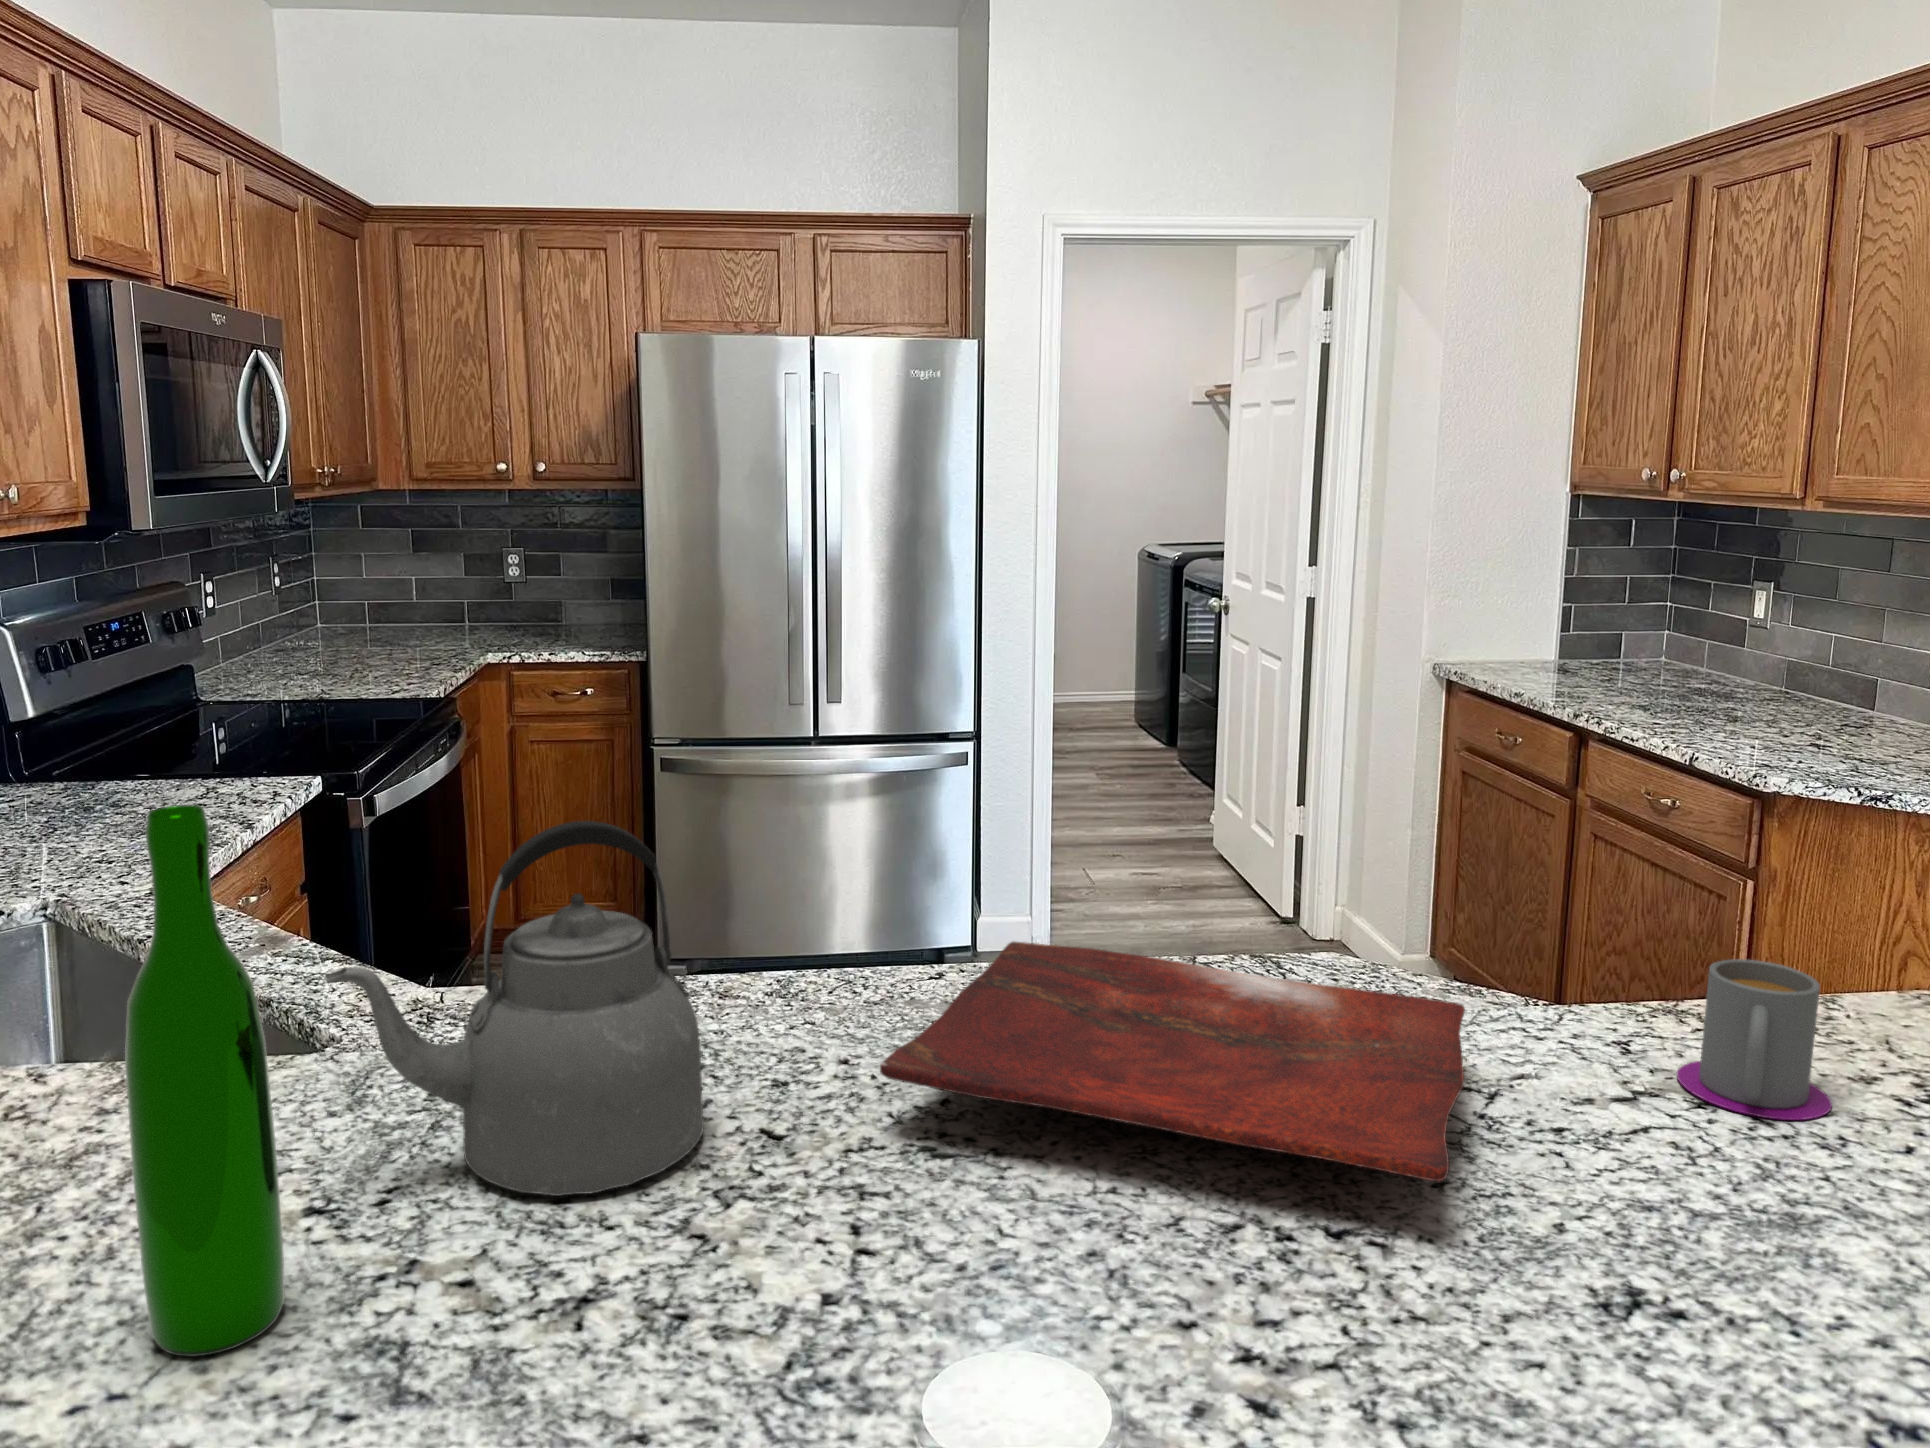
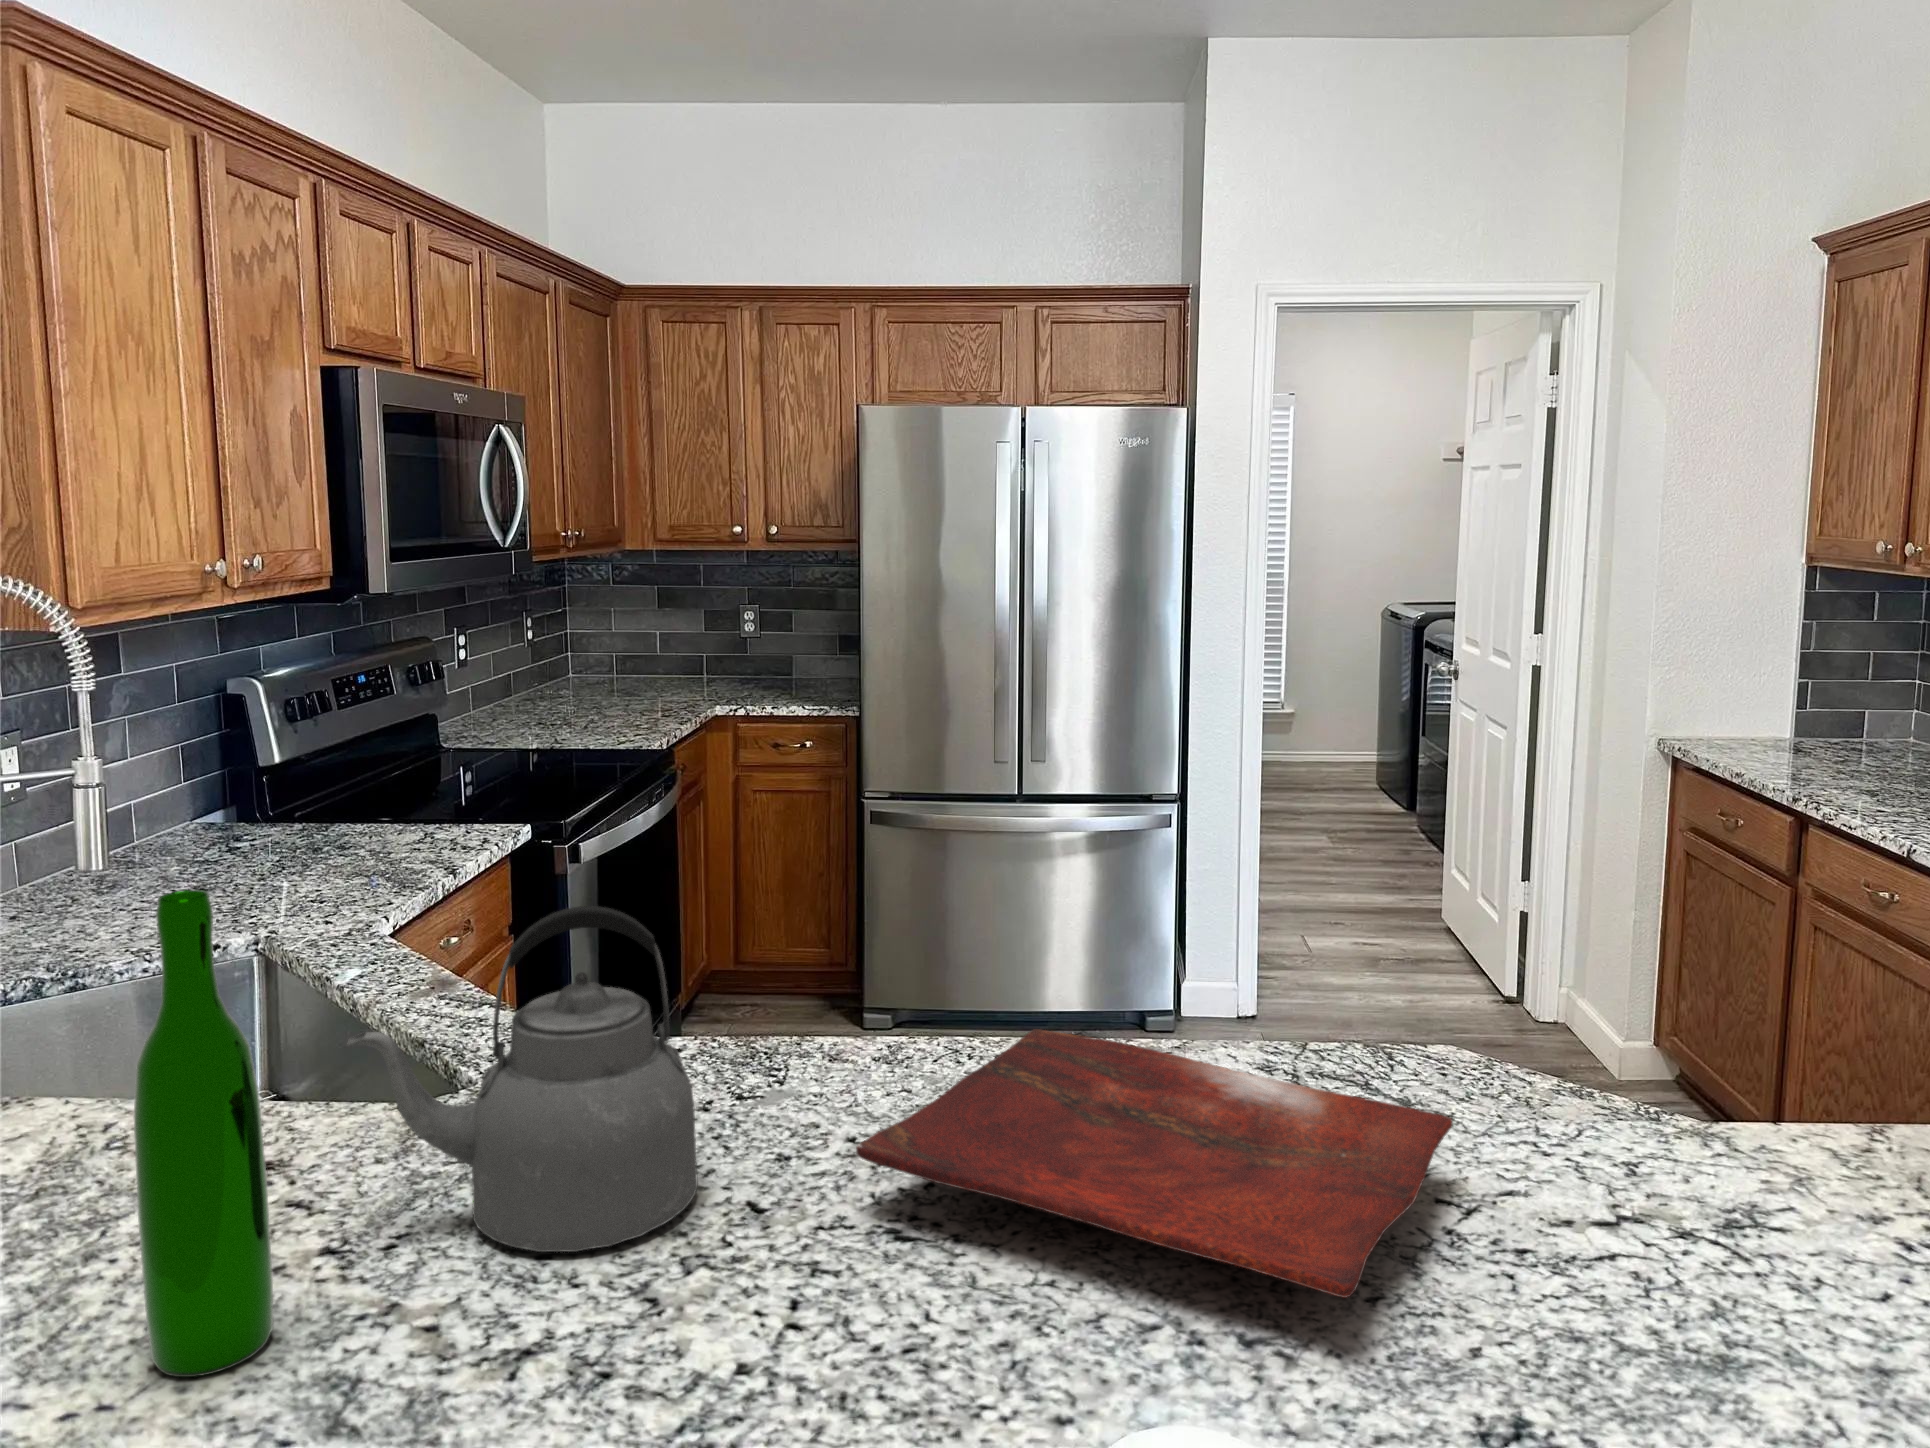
mug: present [1677,959,1832,1120] -> none [1671,1087,1826,1258]

